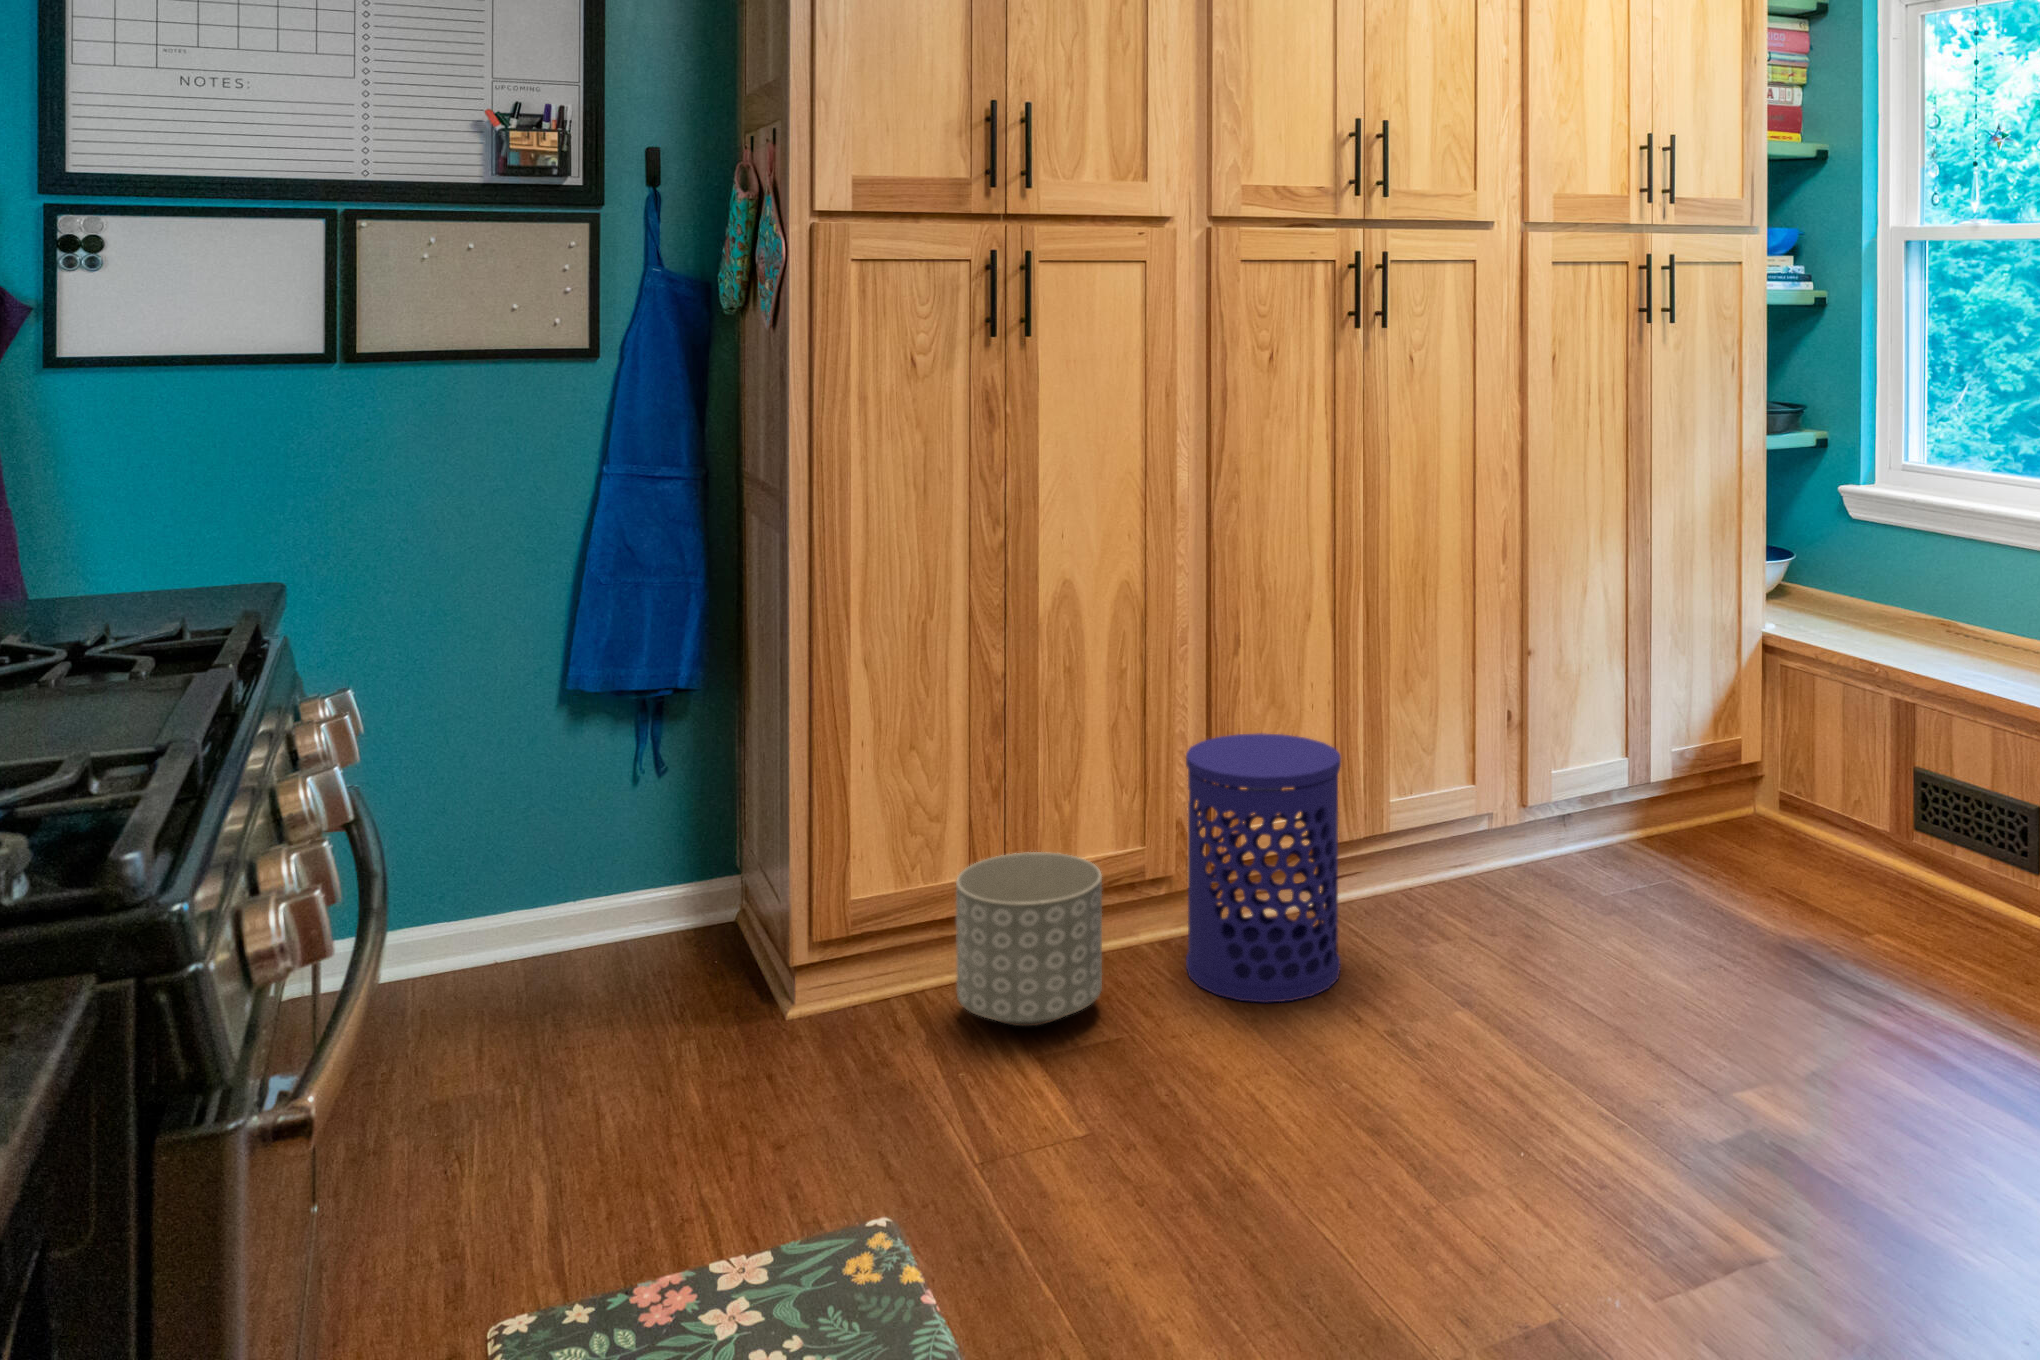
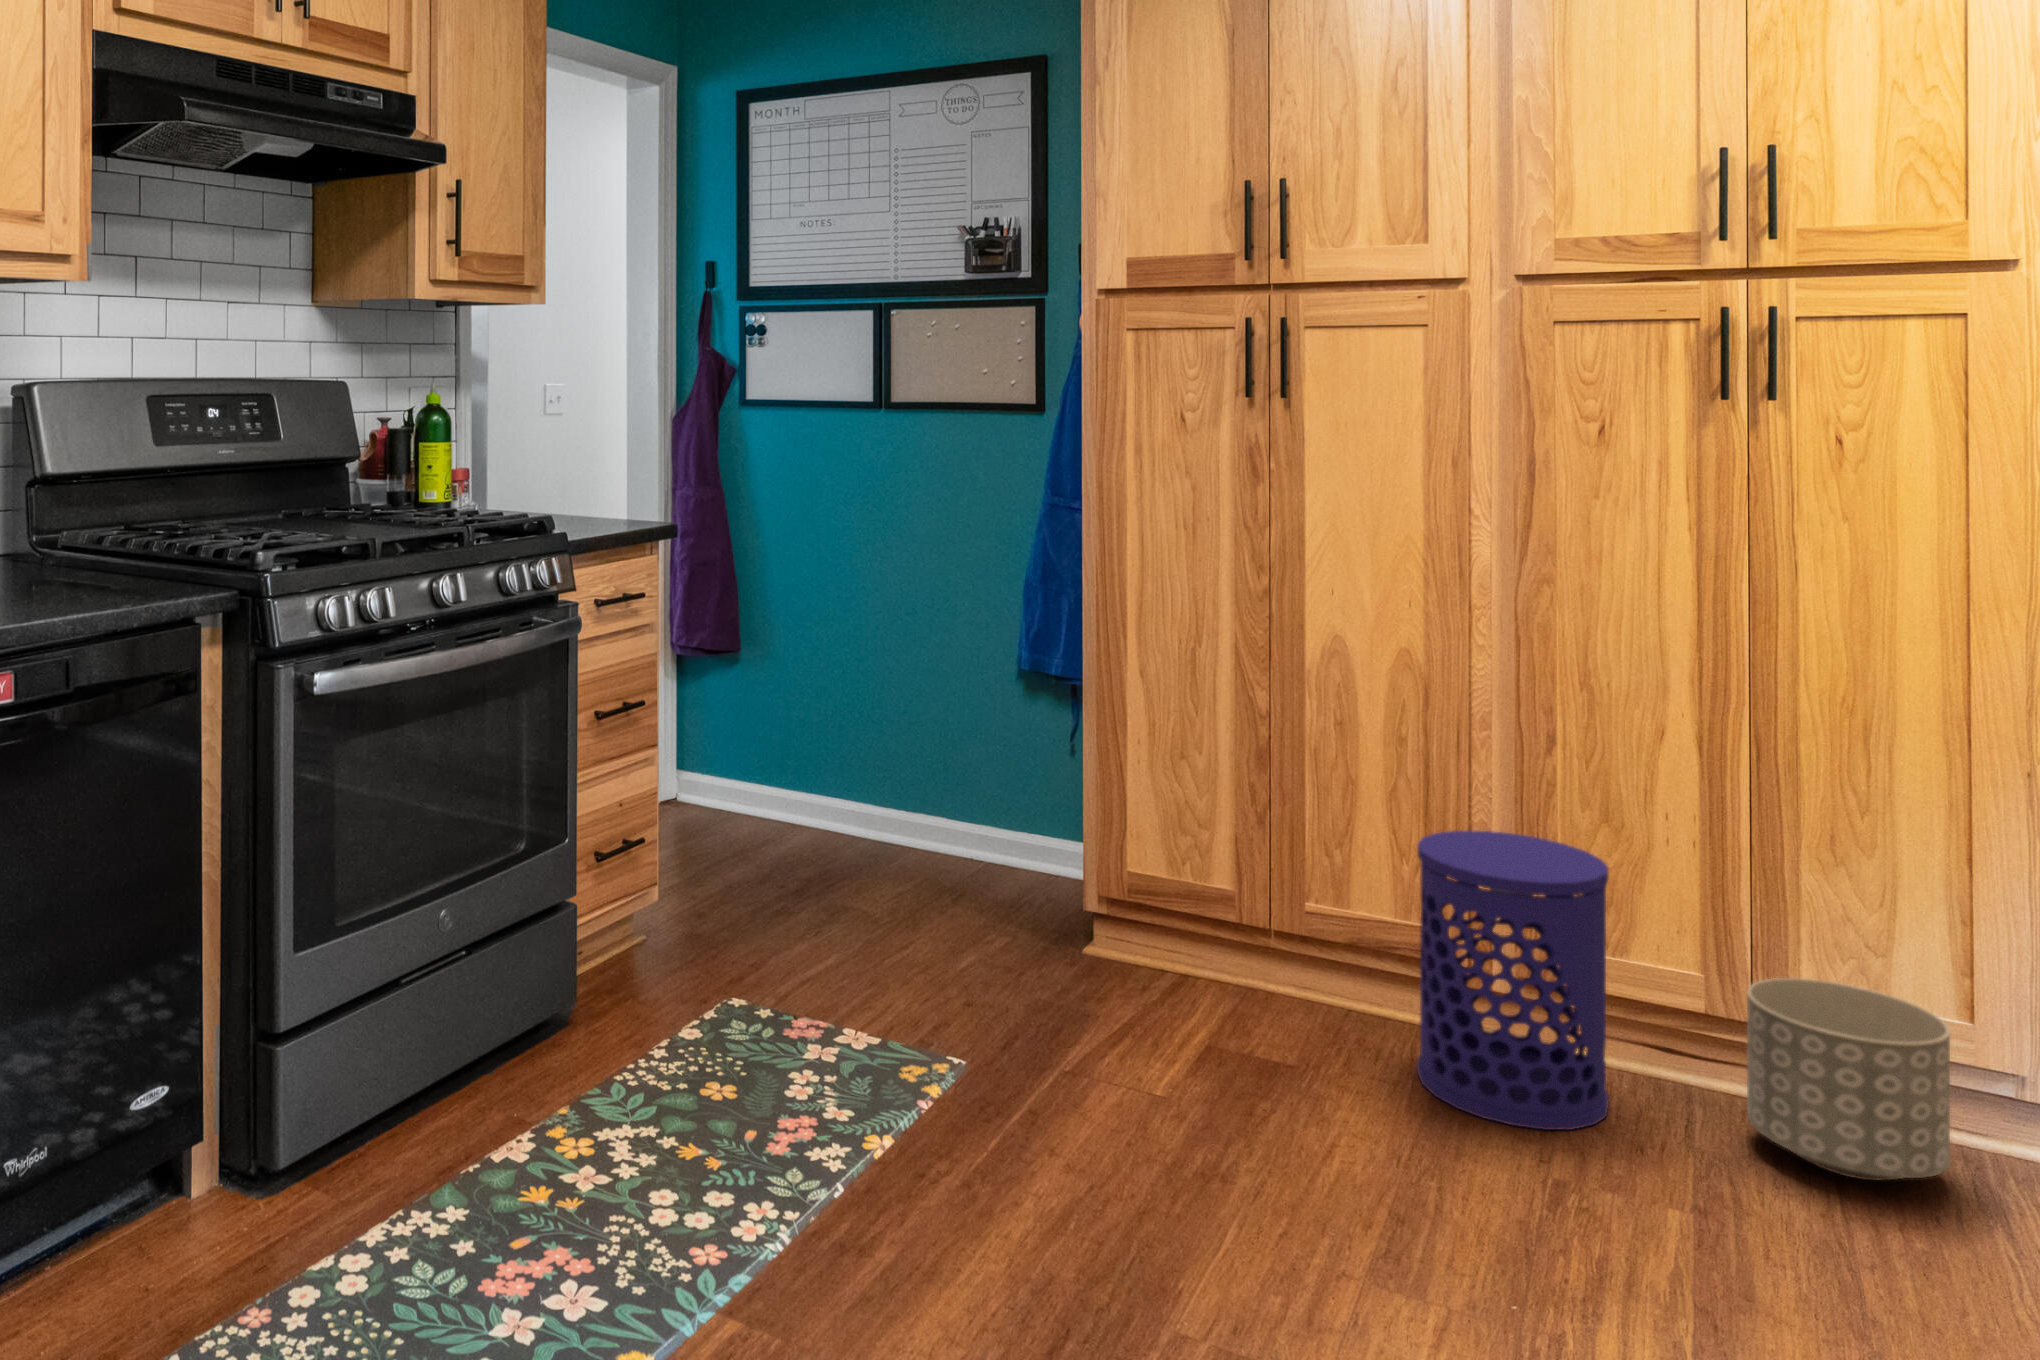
planter: present [956,852,1102,1026] -> present [1747,978,1950,1180]

